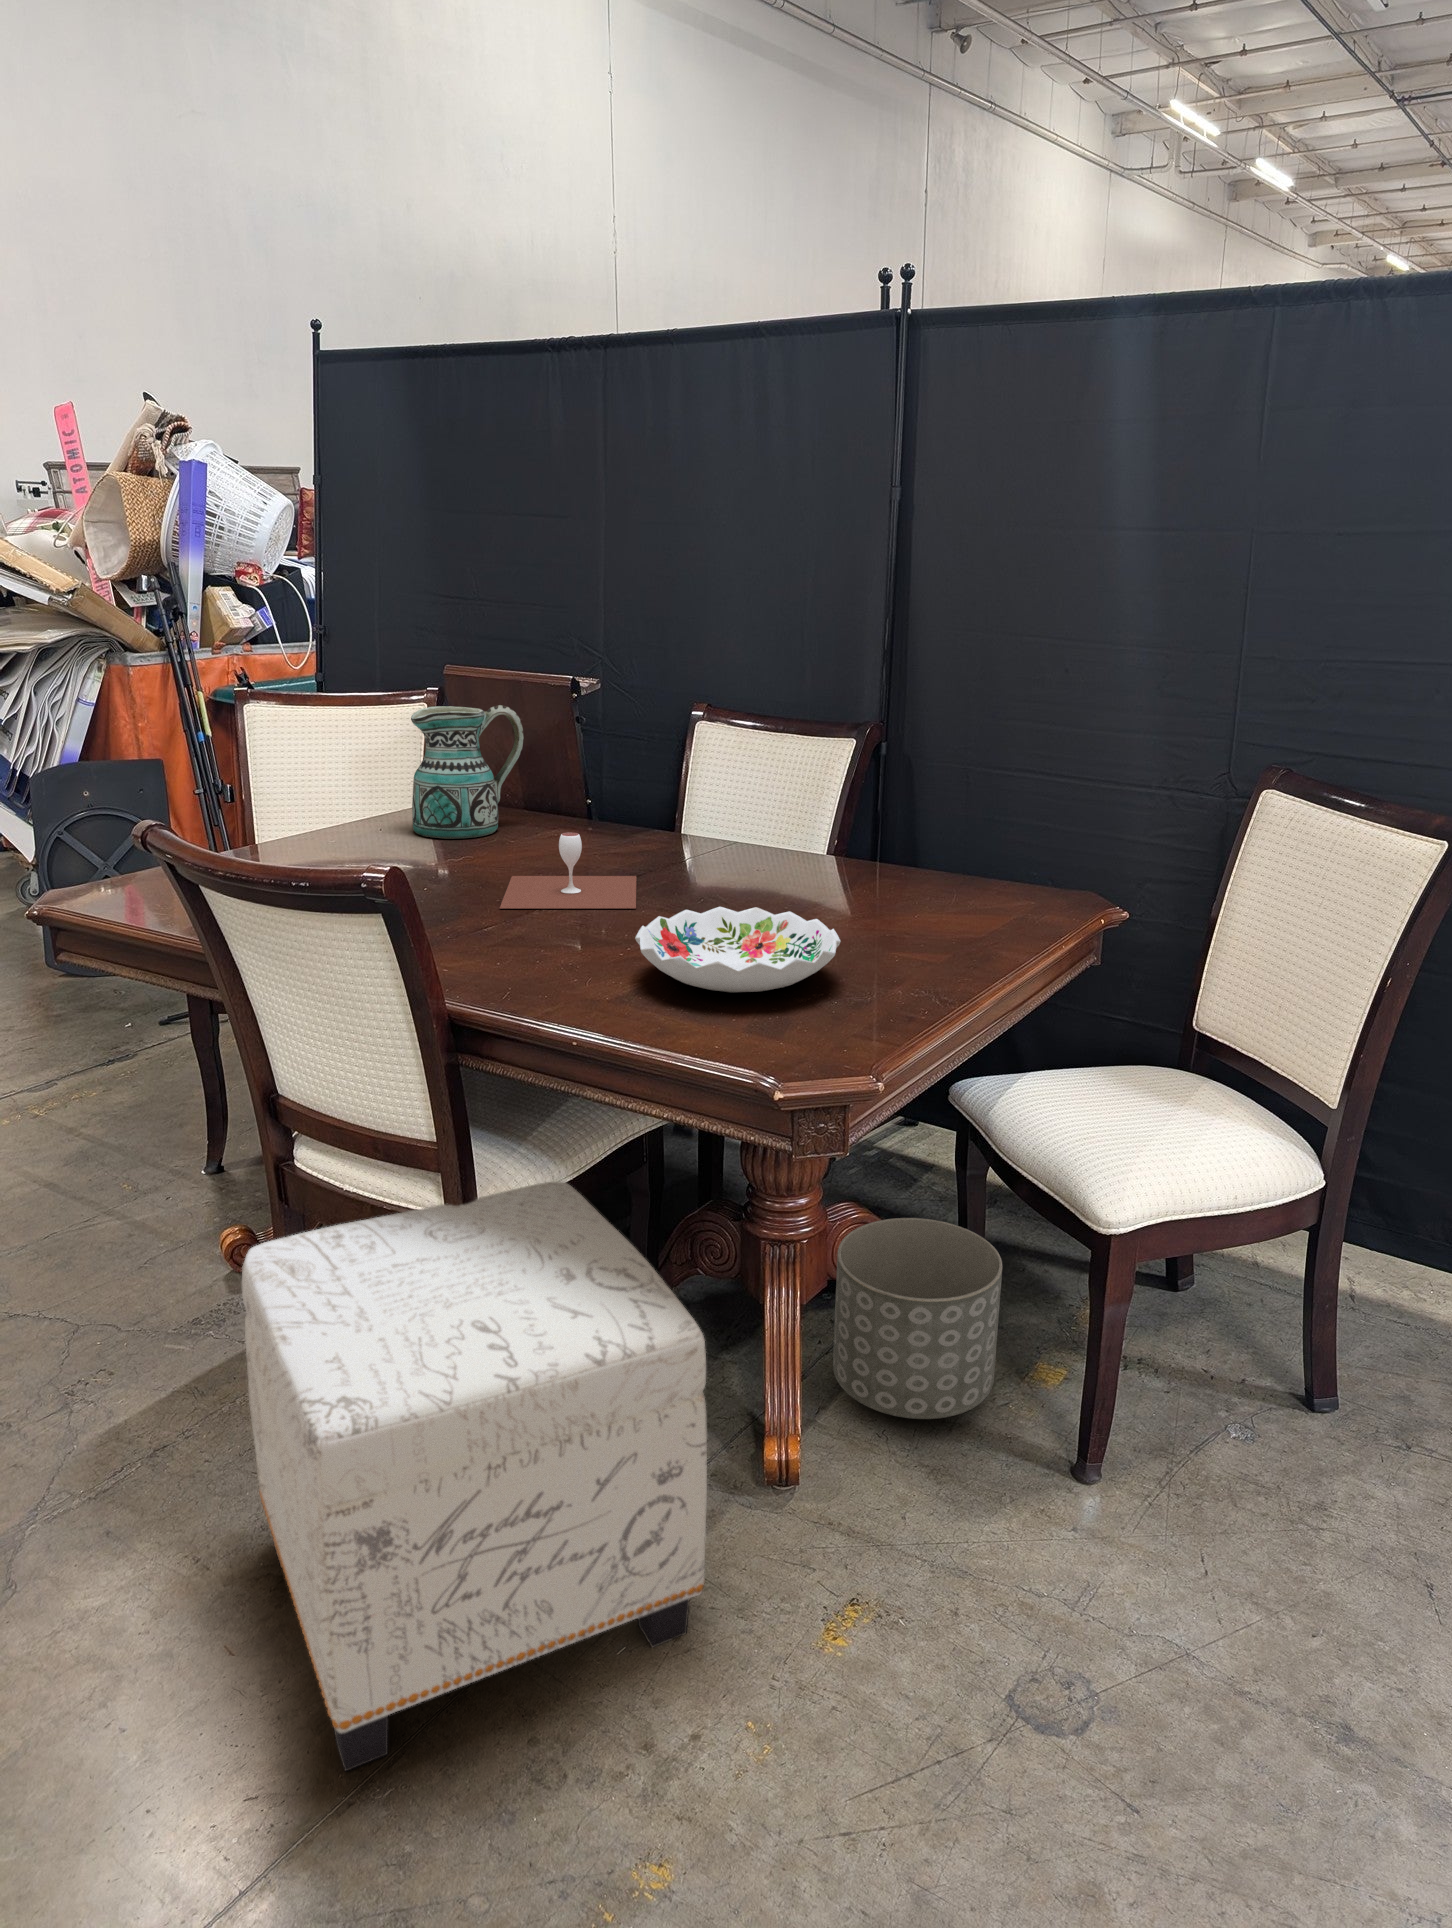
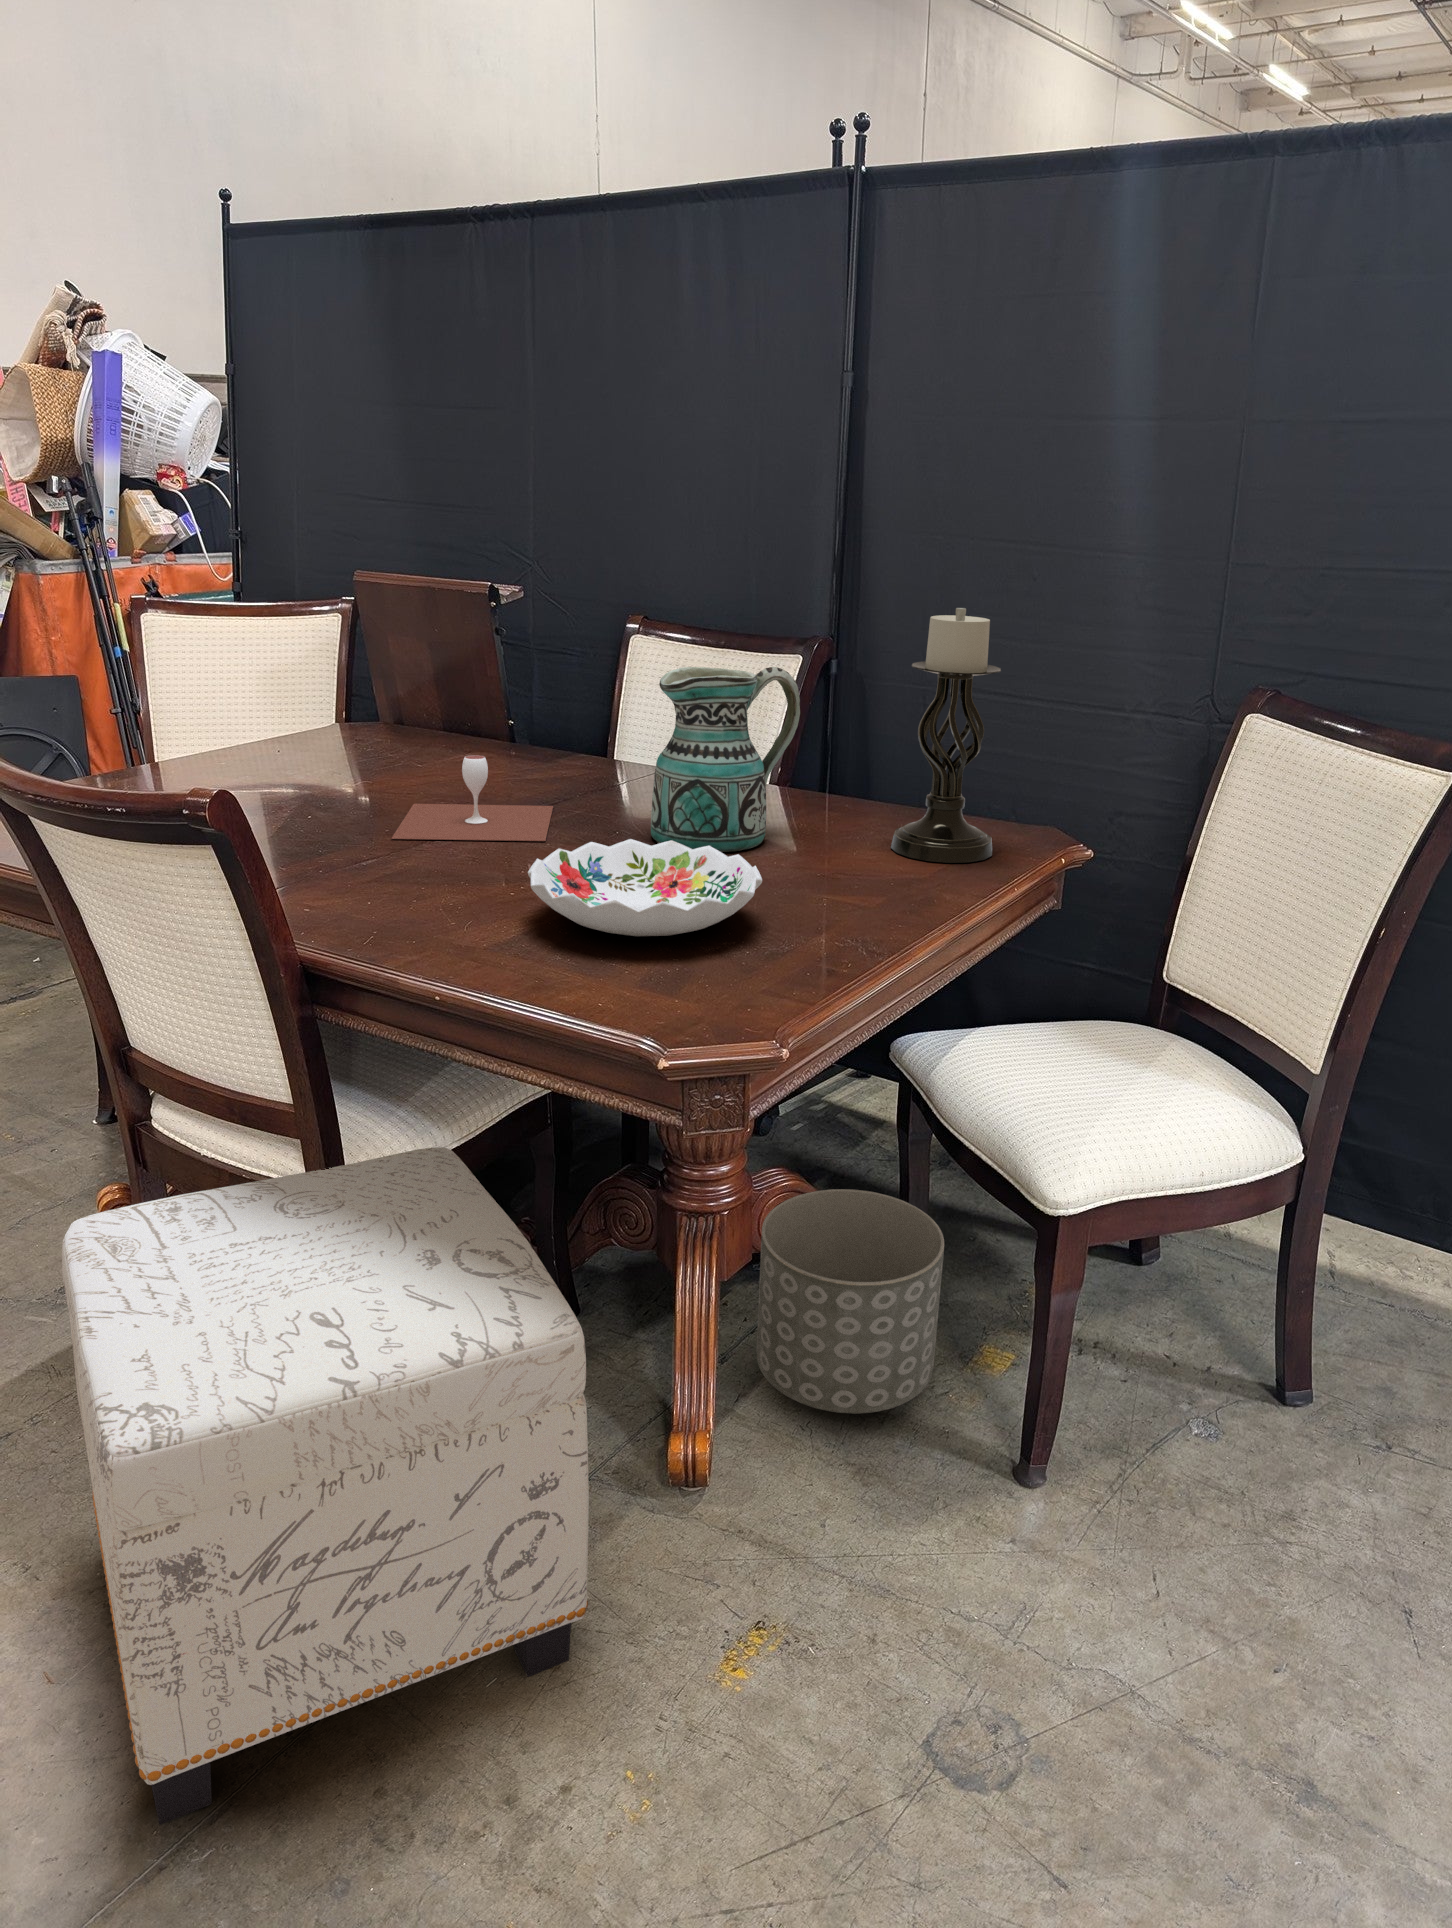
candle holder: none [944,697,1040,923] -> present [891,608,1001,863]
ceramic pitcher: present [411,705,524,838] -> present [651,667,800,852]

